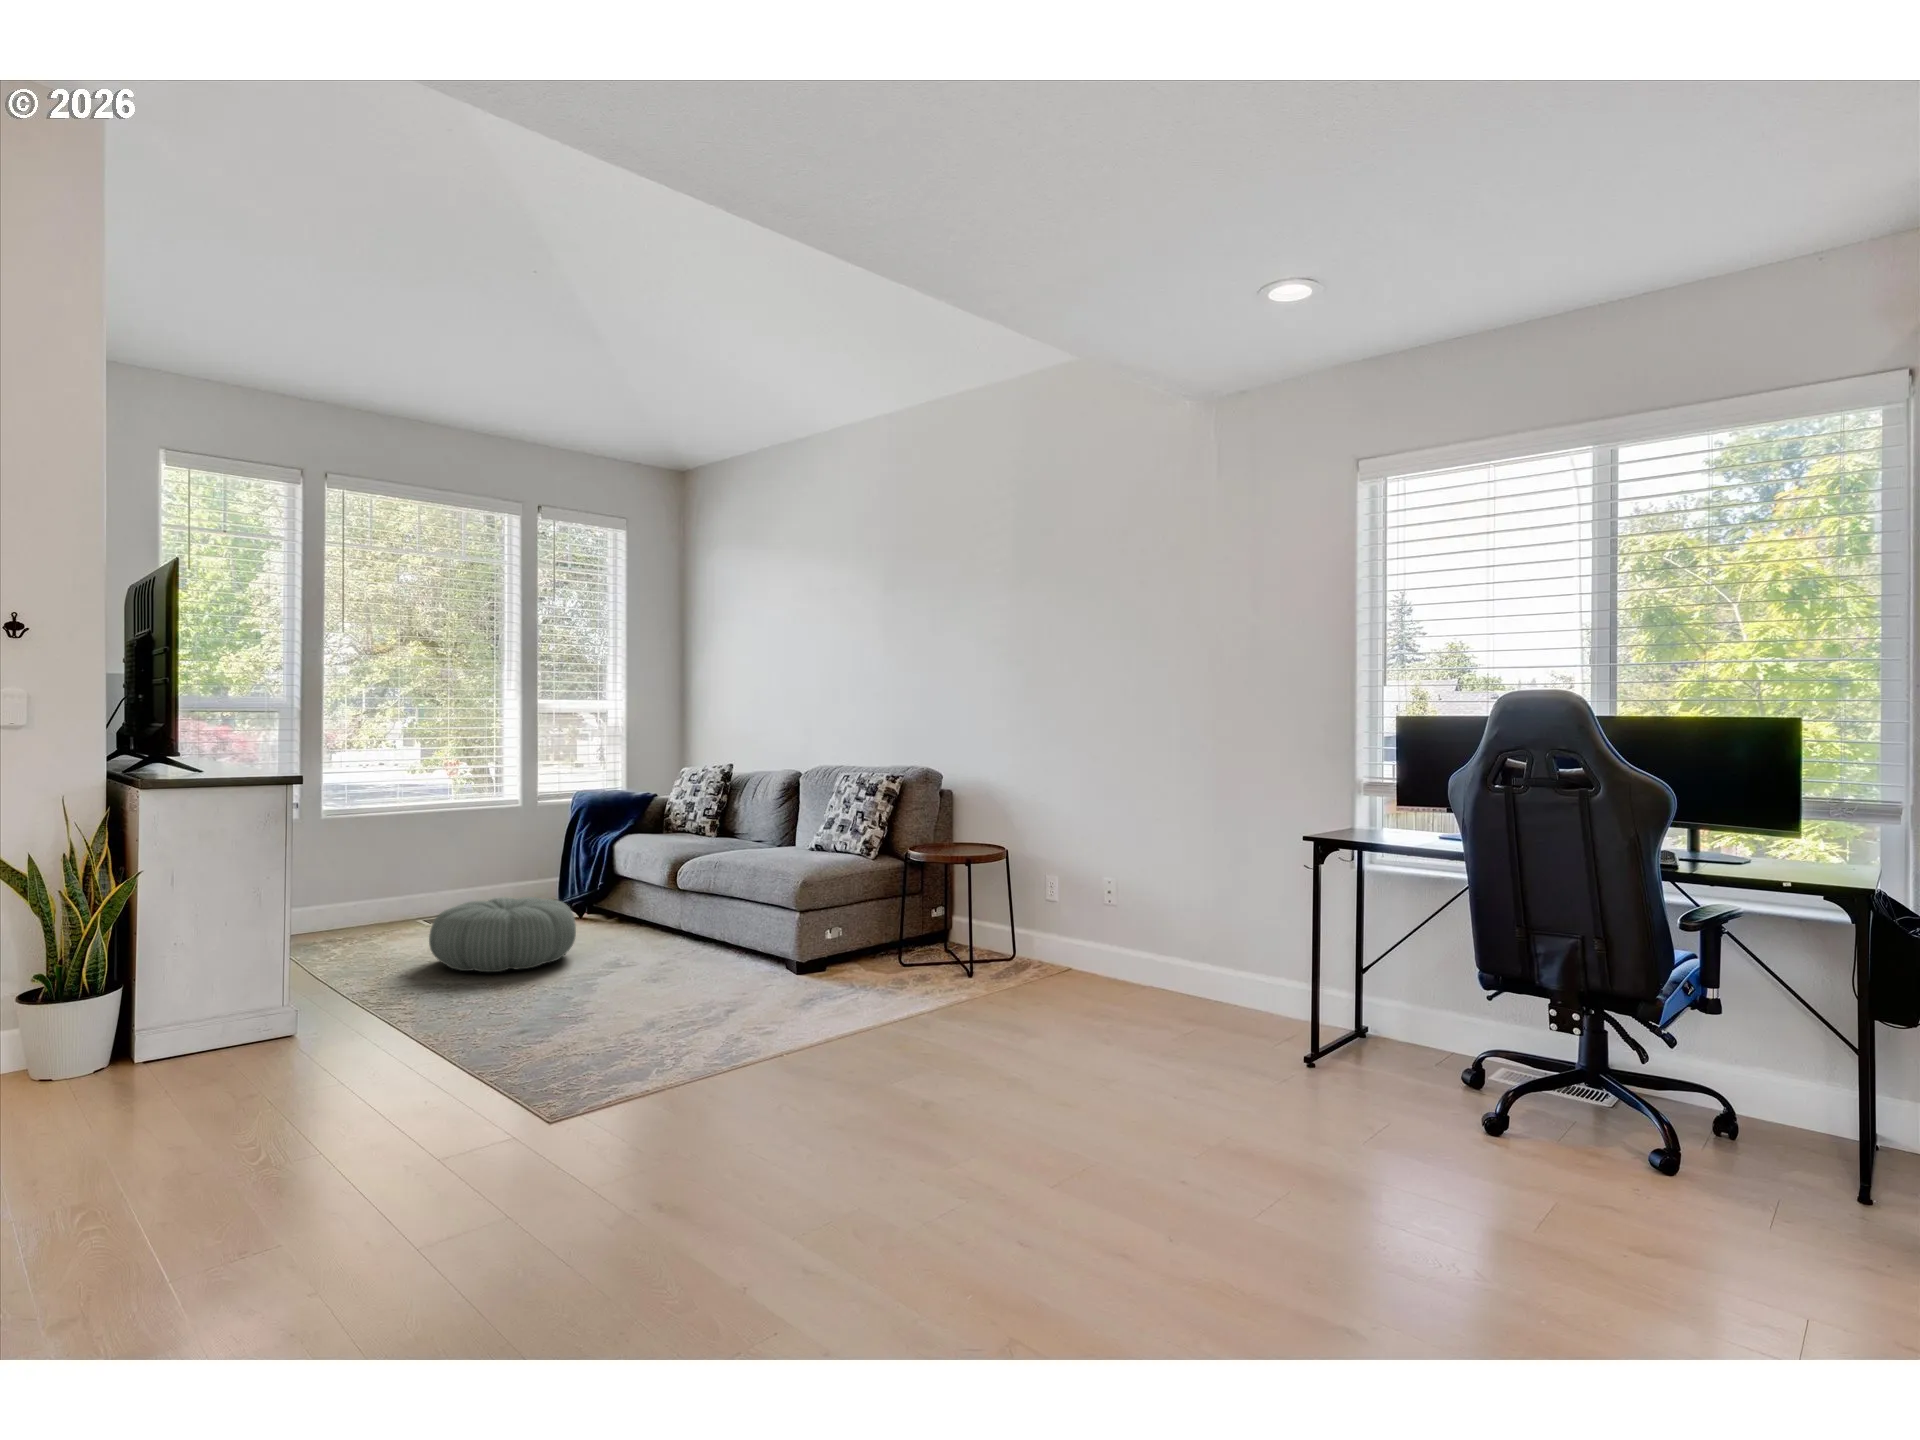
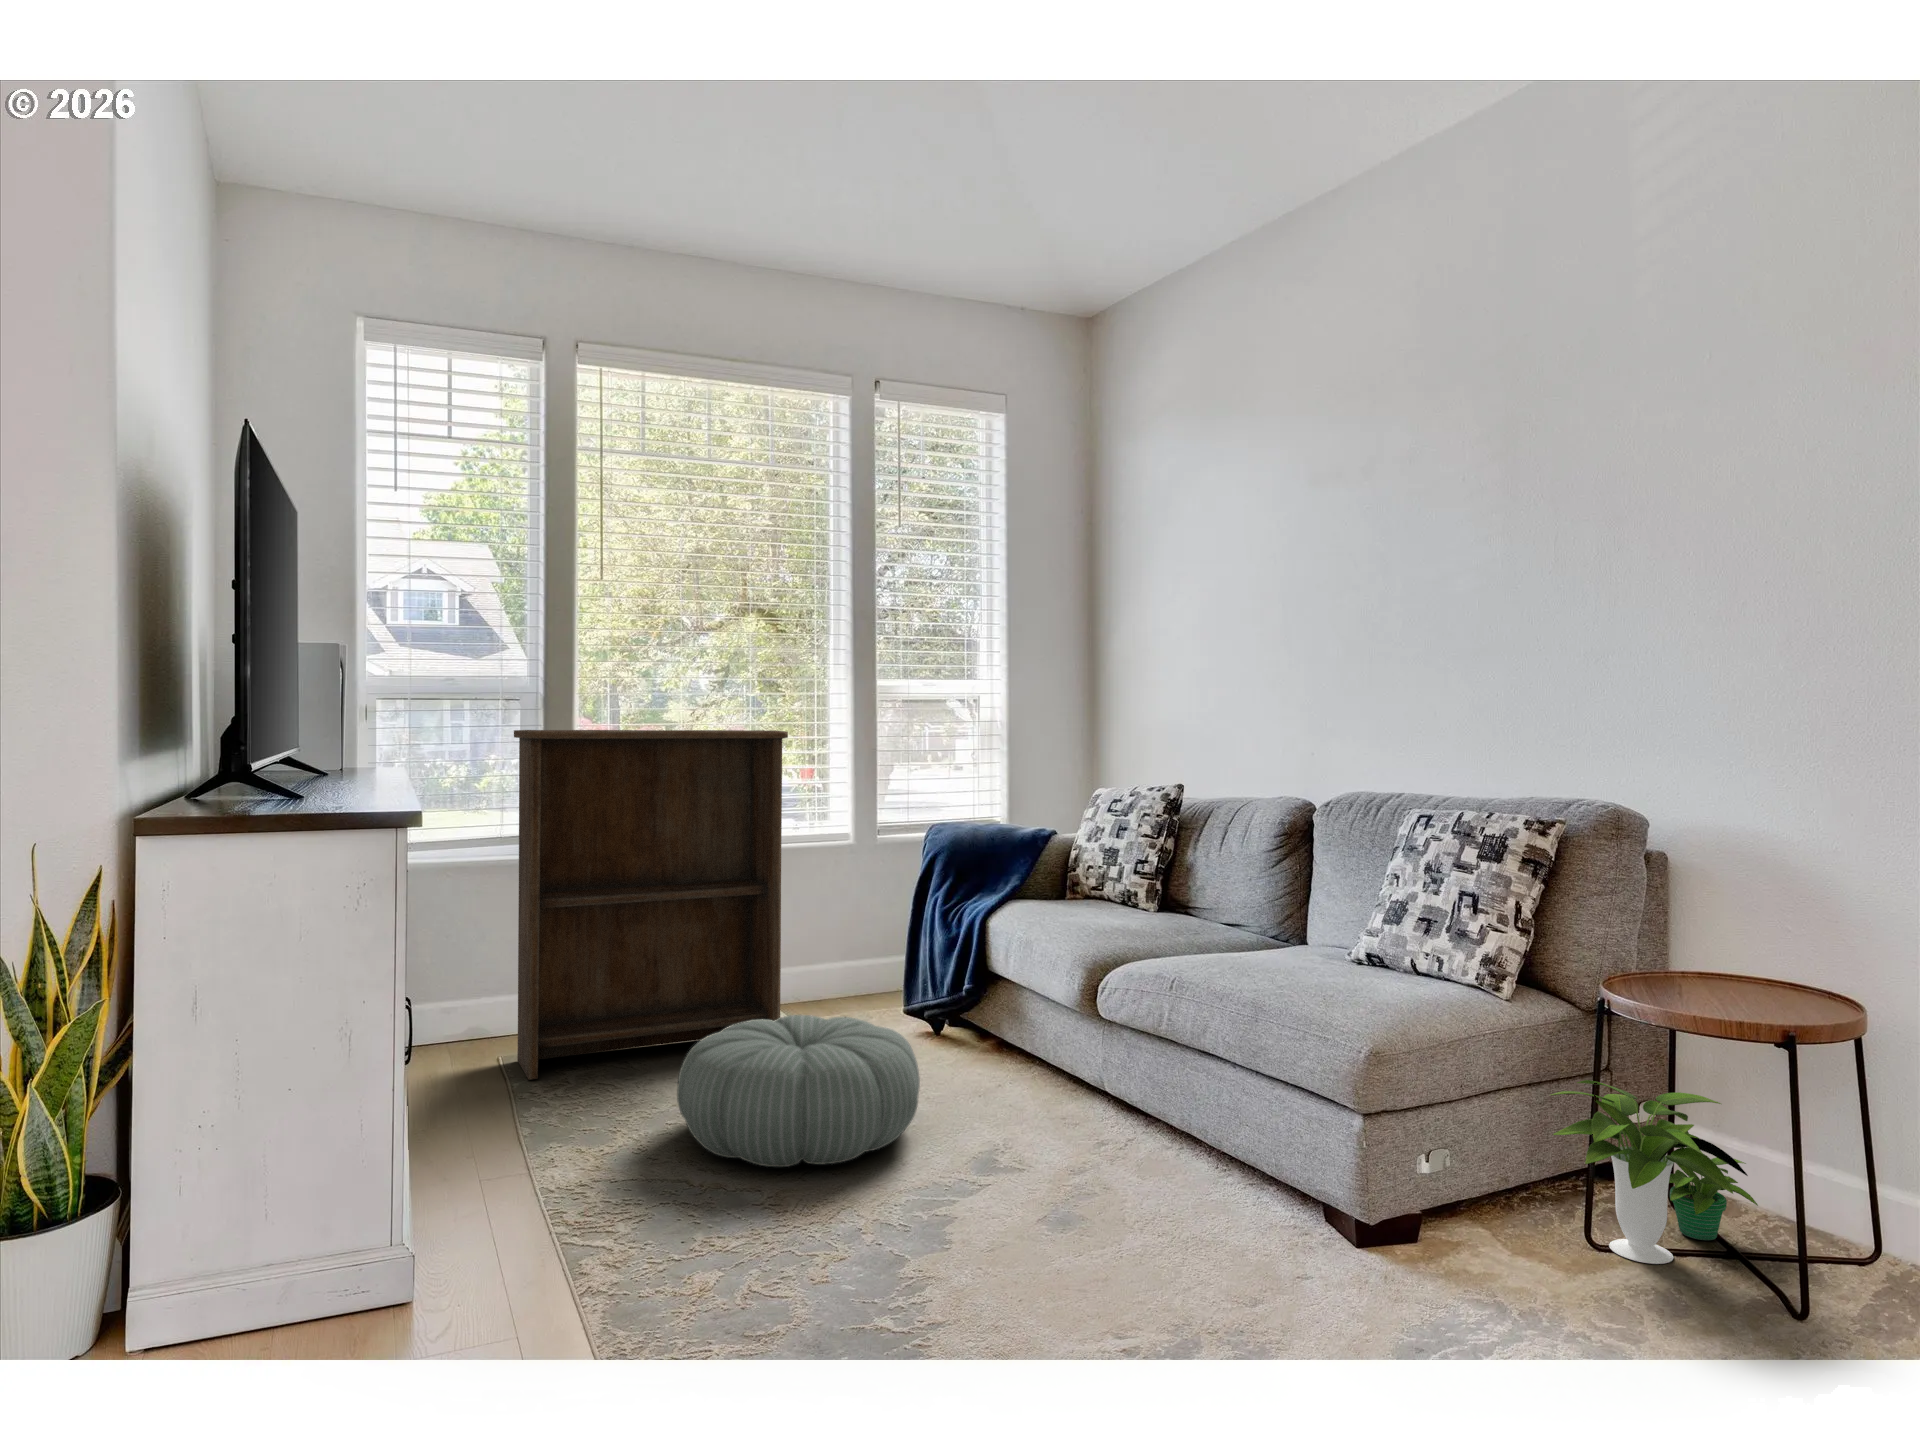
bookshelf: none [295,734,485,953] -> present [514,730,788,1080]
potted plant: none [886,892,971,967] -> present [1551,1080,1758,1264]

